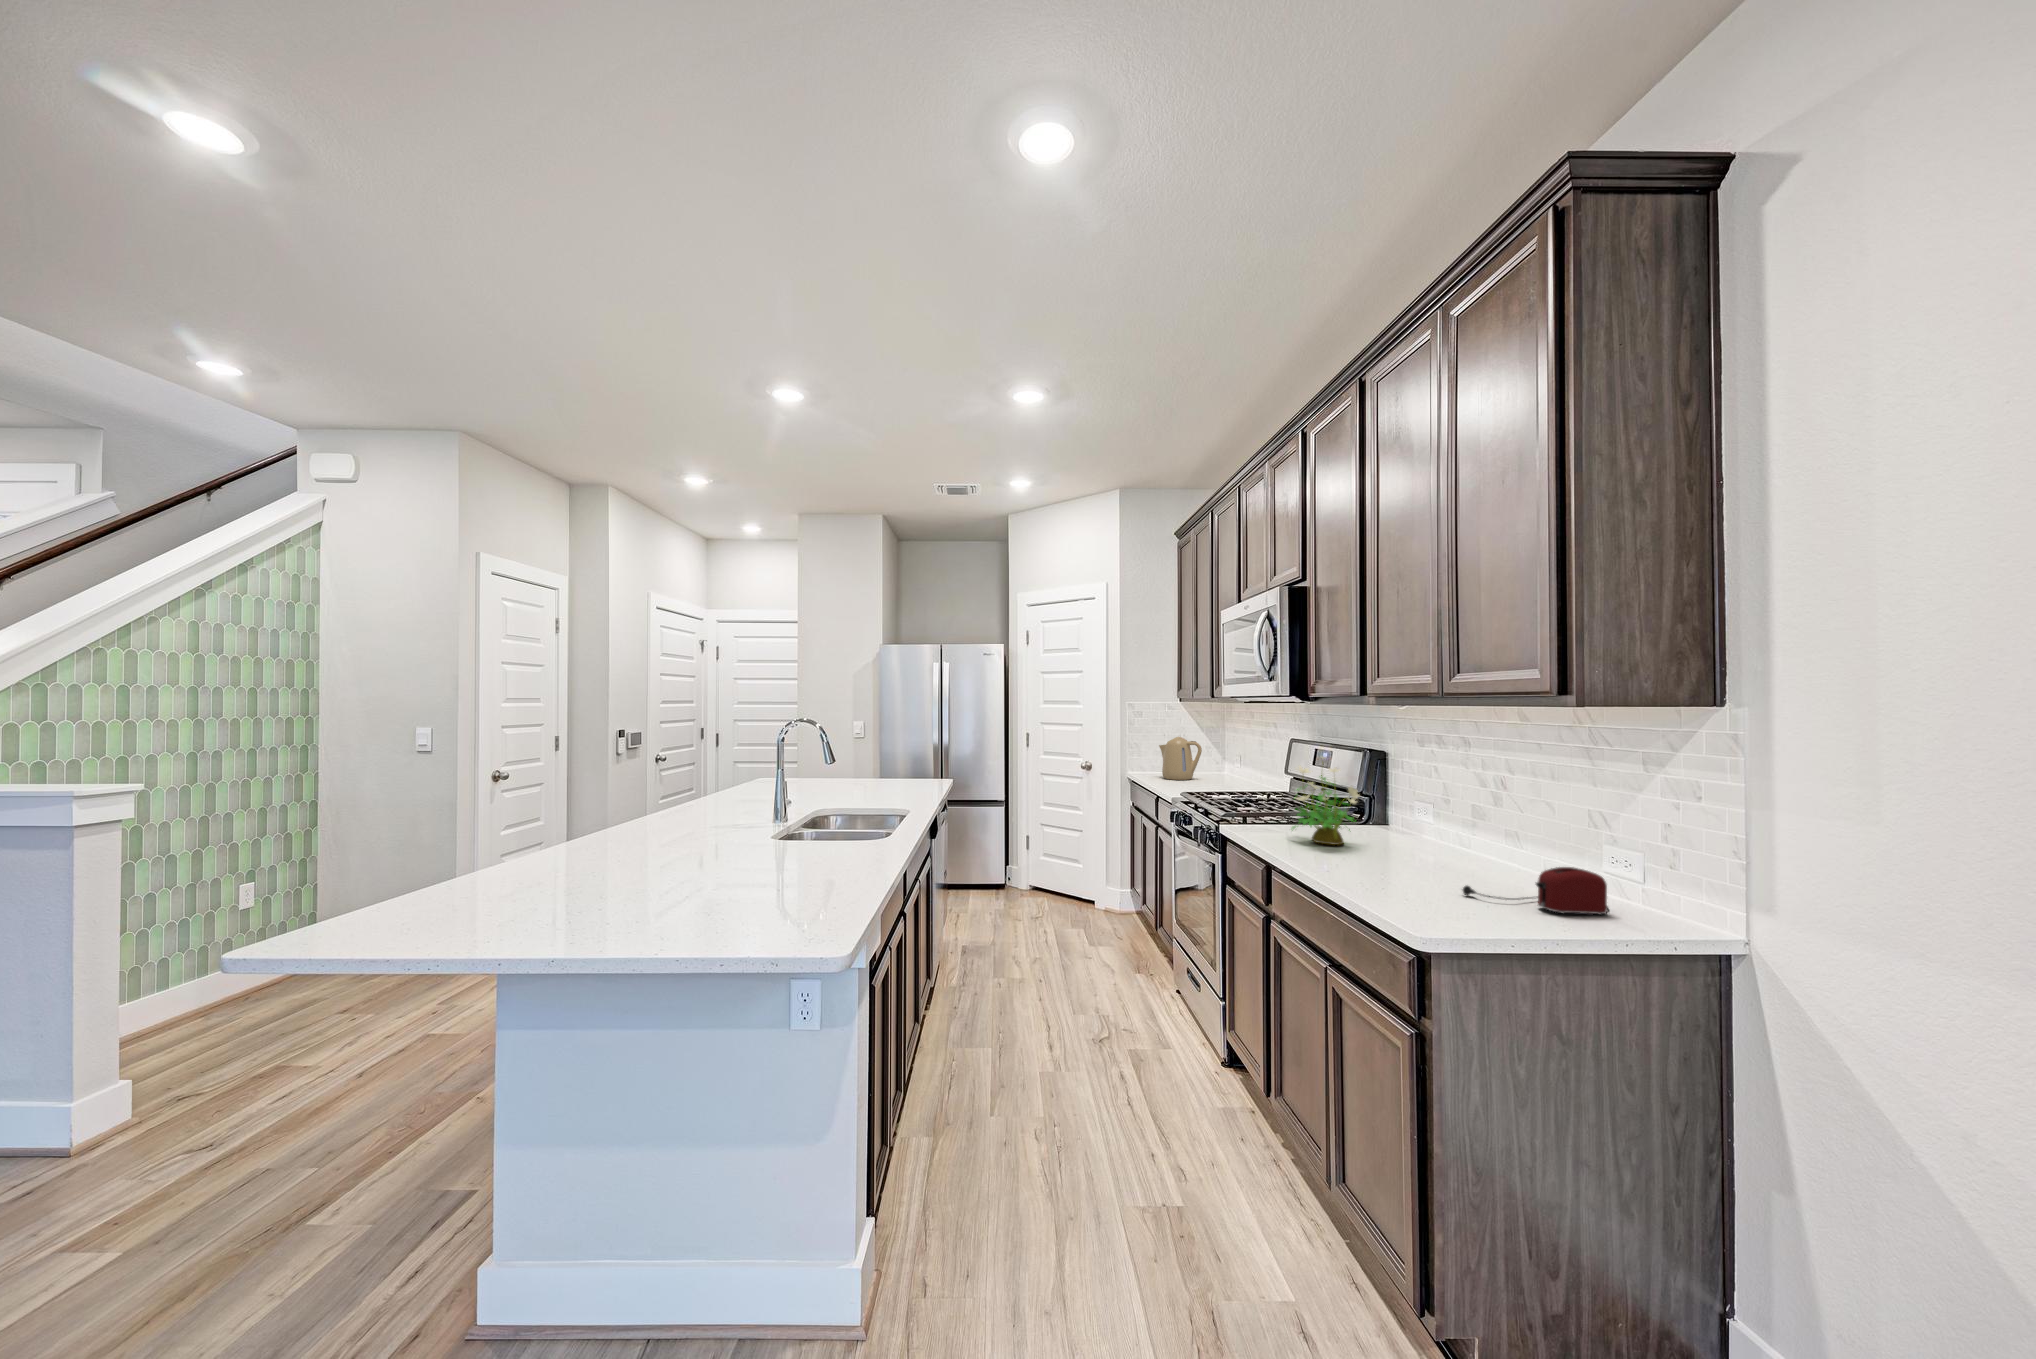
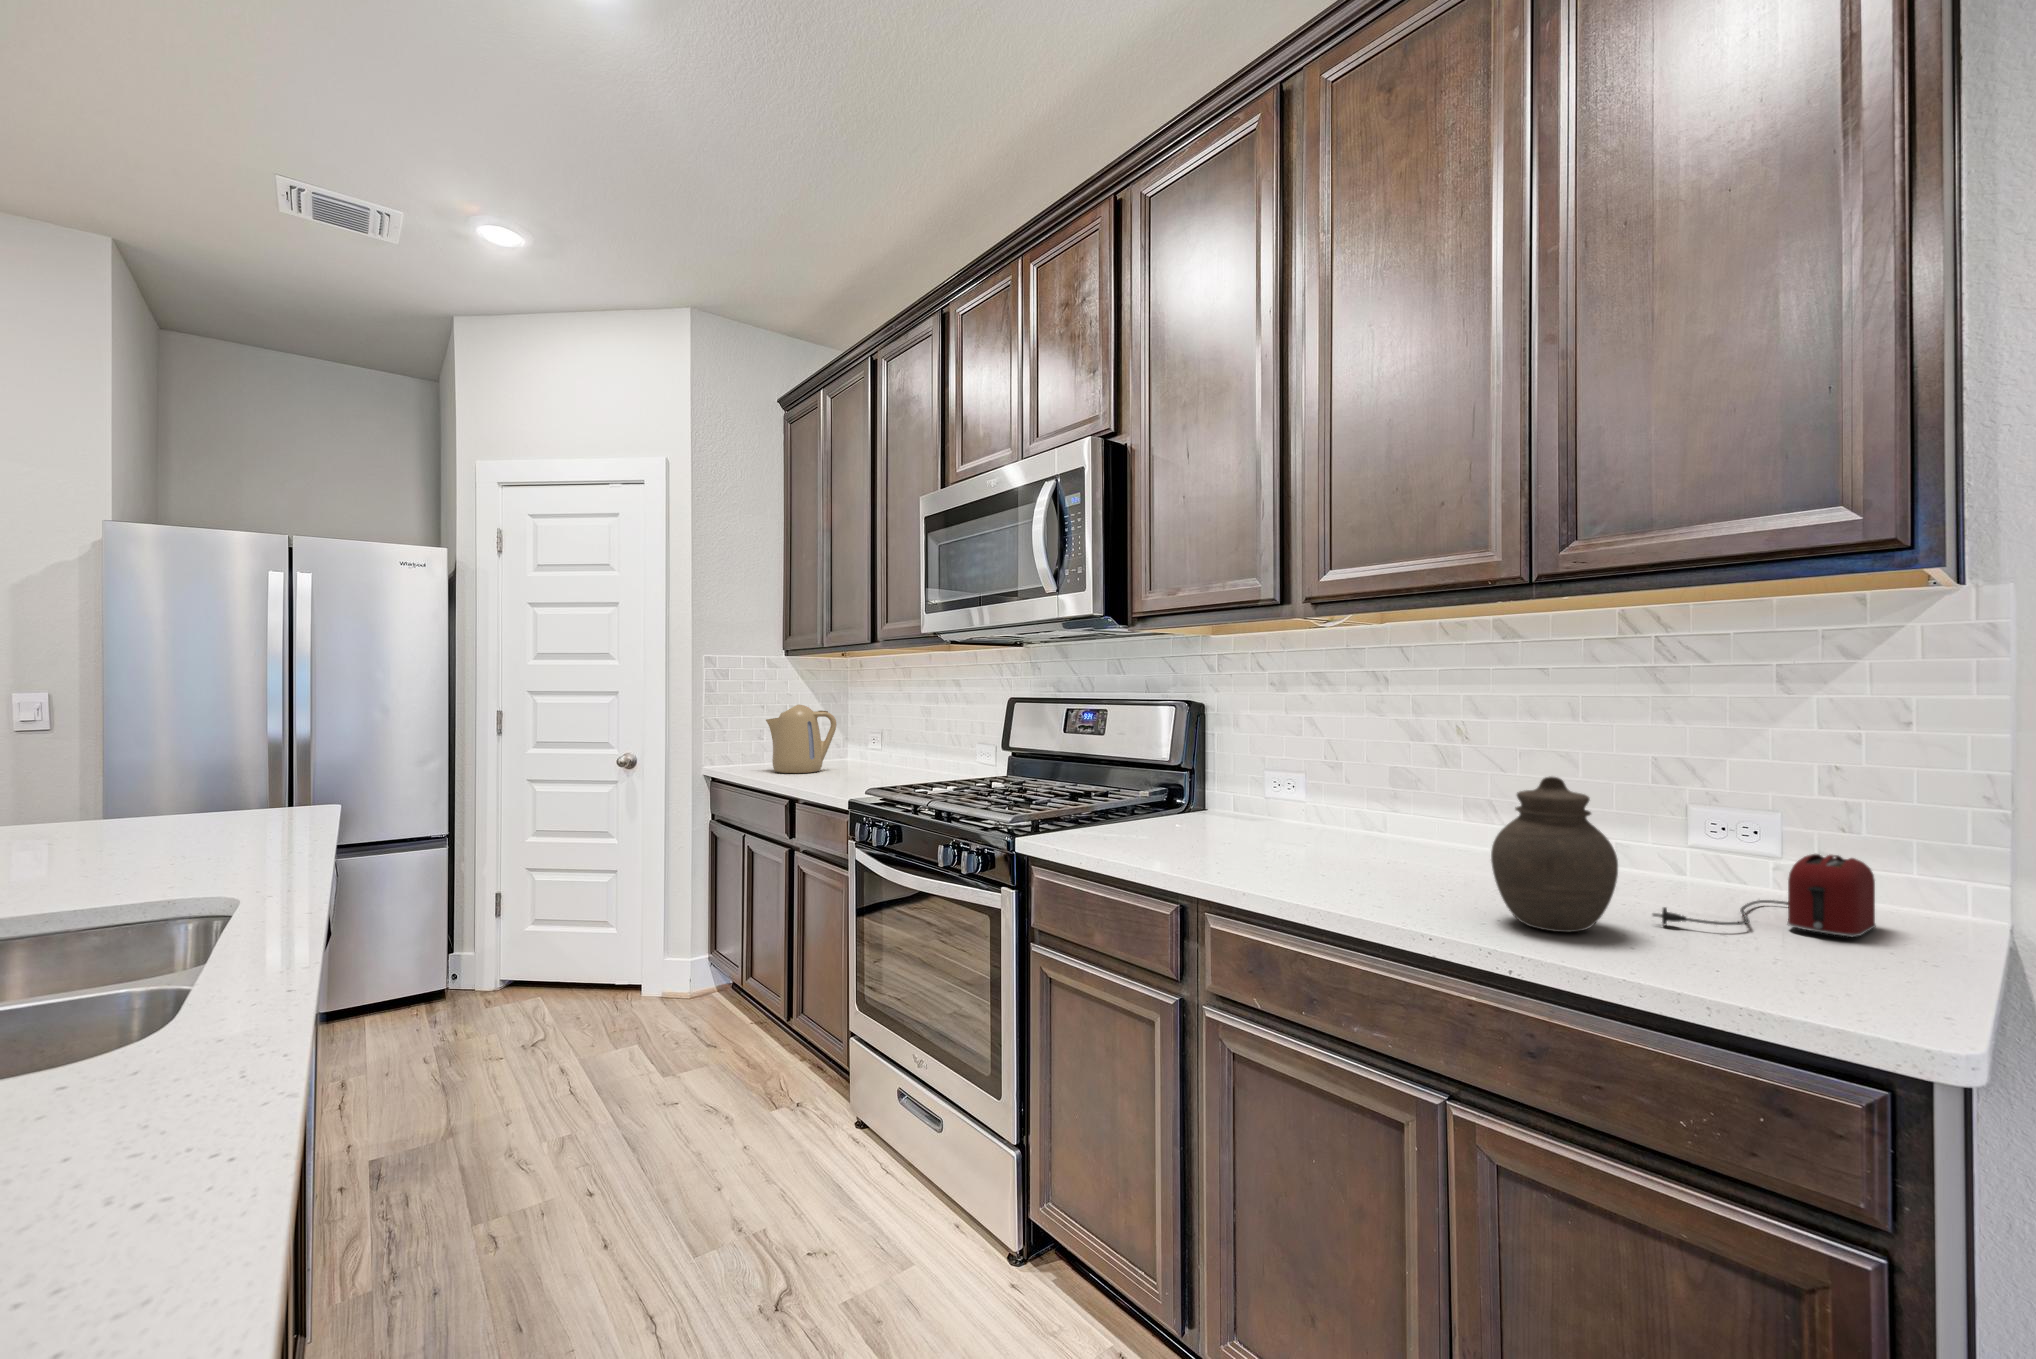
potted plant: present [1292,757,1359,845] -> none [1160,703,1299,856]
jar: none [1366,808,1431,889] -> present [1491,776,1618,932]

